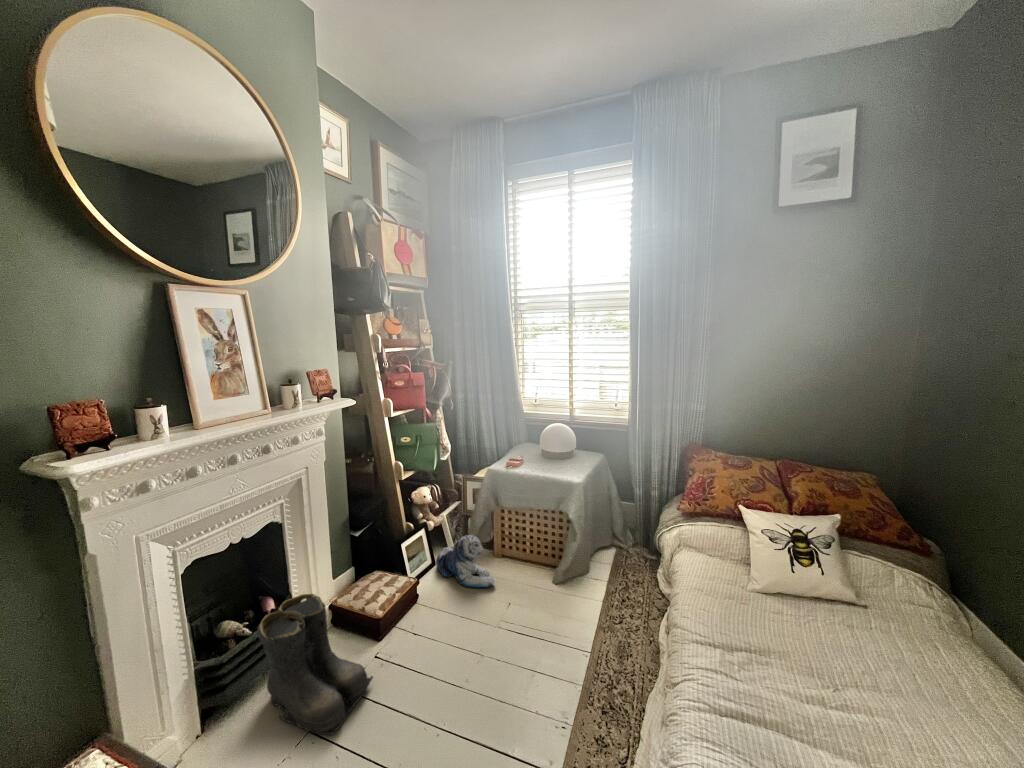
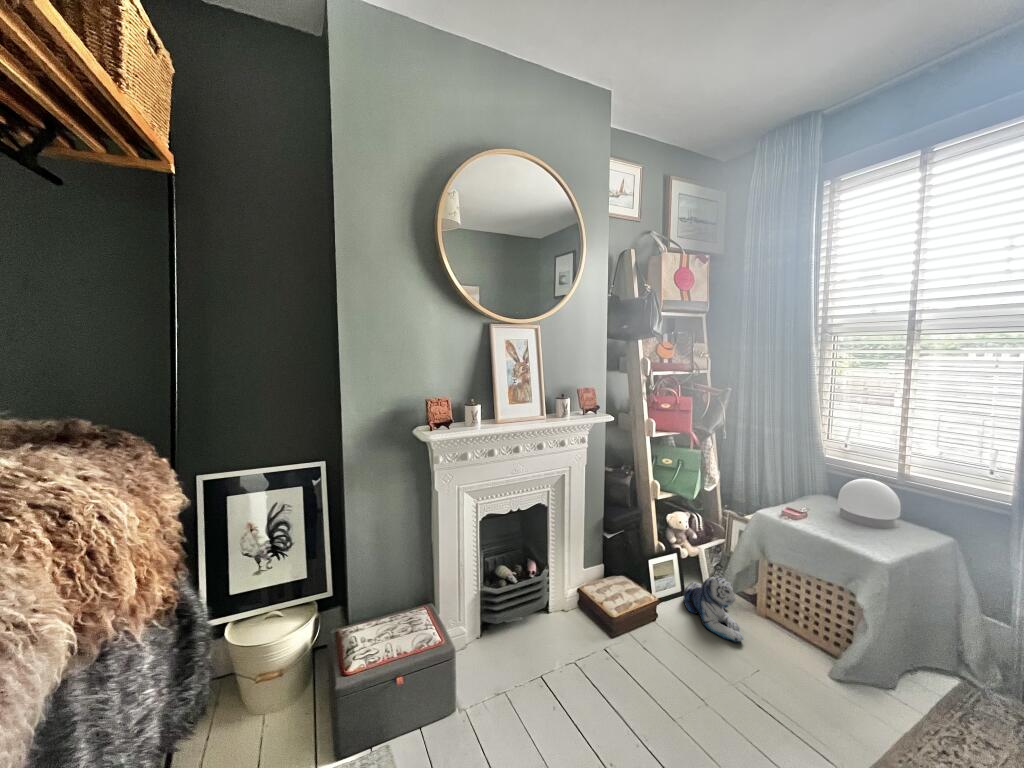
boots: present [257,594,373,735] -> none [520,568,597,684]

